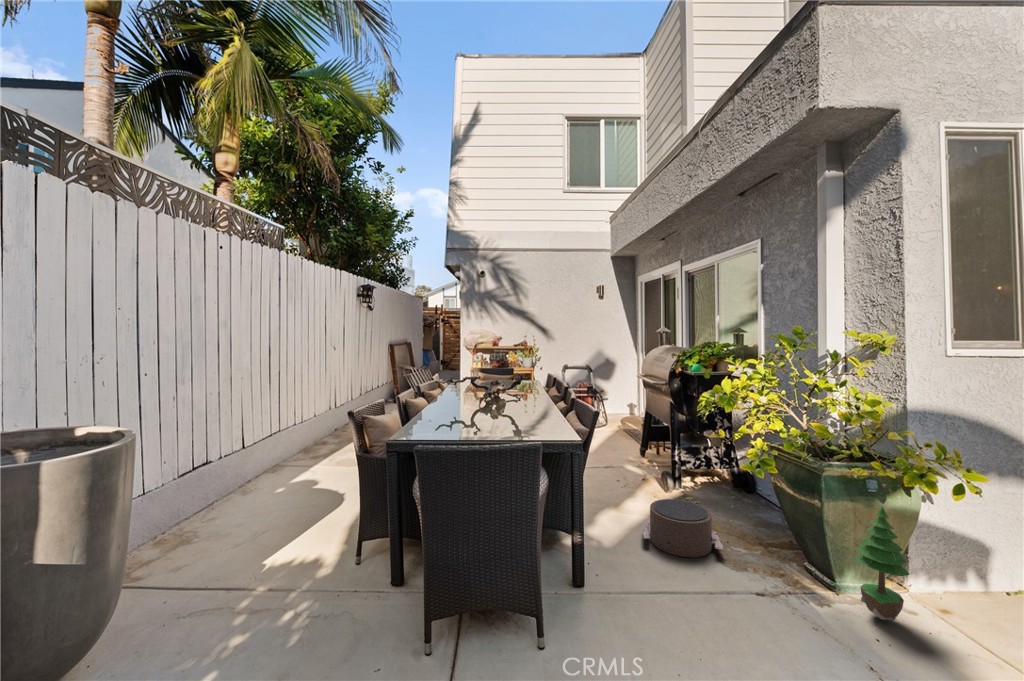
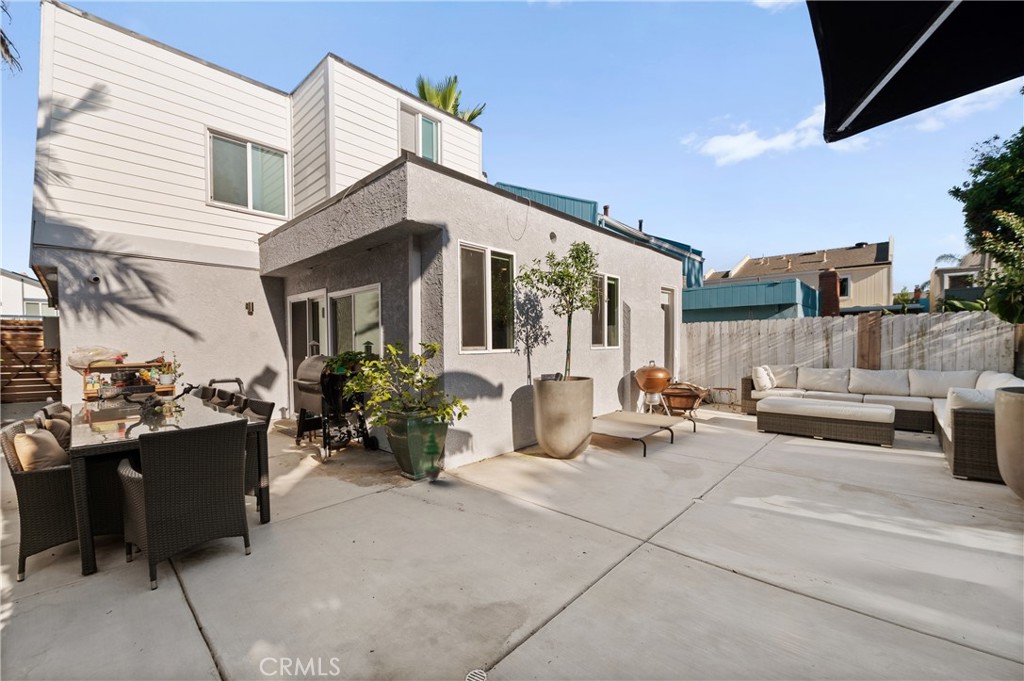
pouf: present [643,499,723,557] -> none [308,456,360,488]

